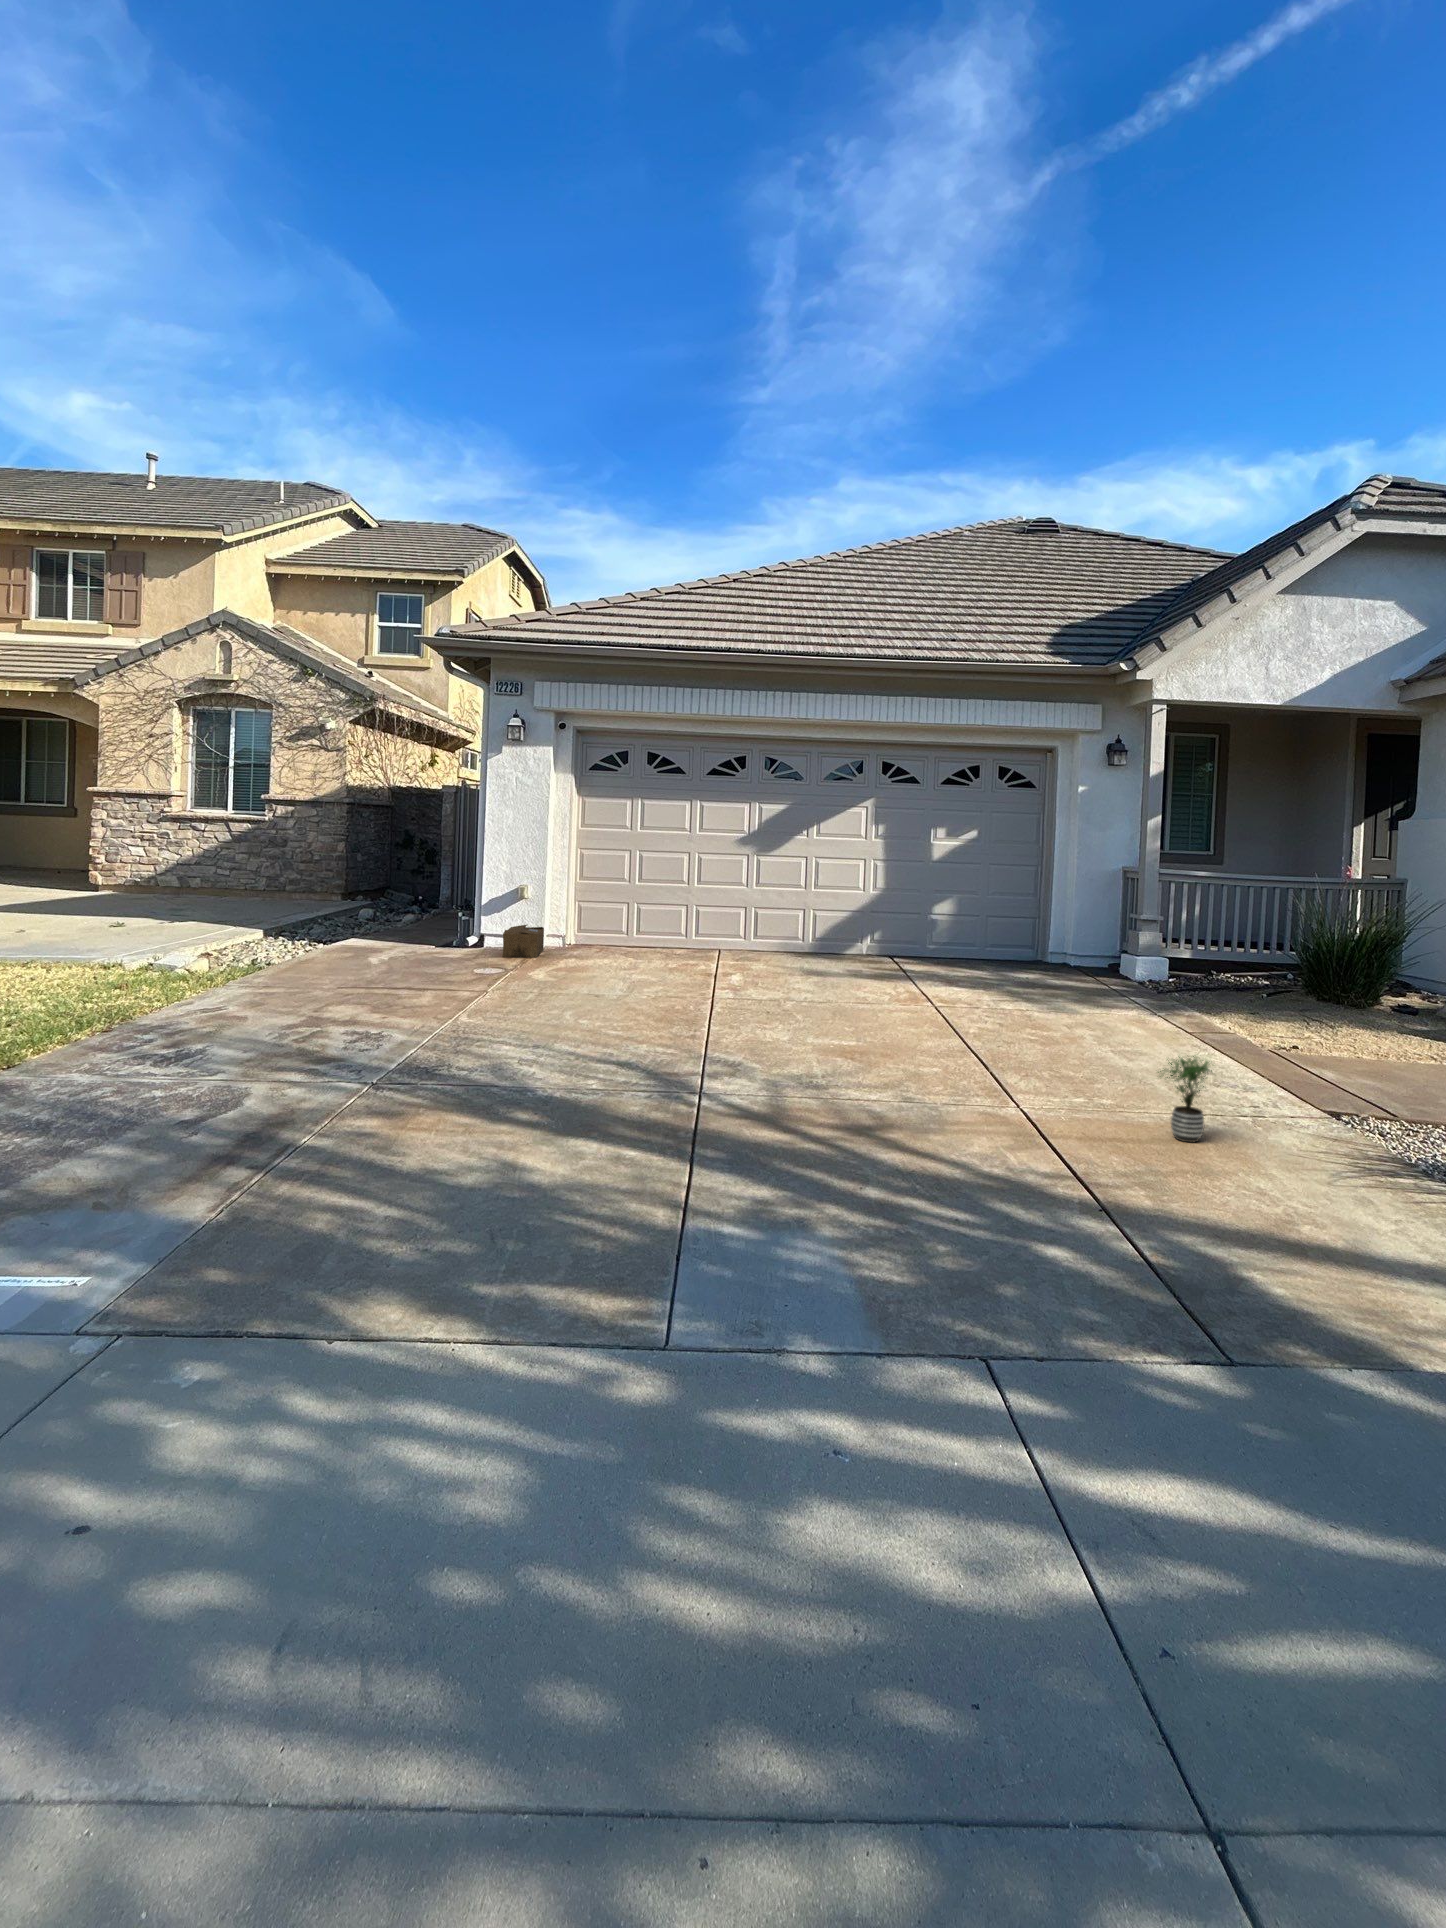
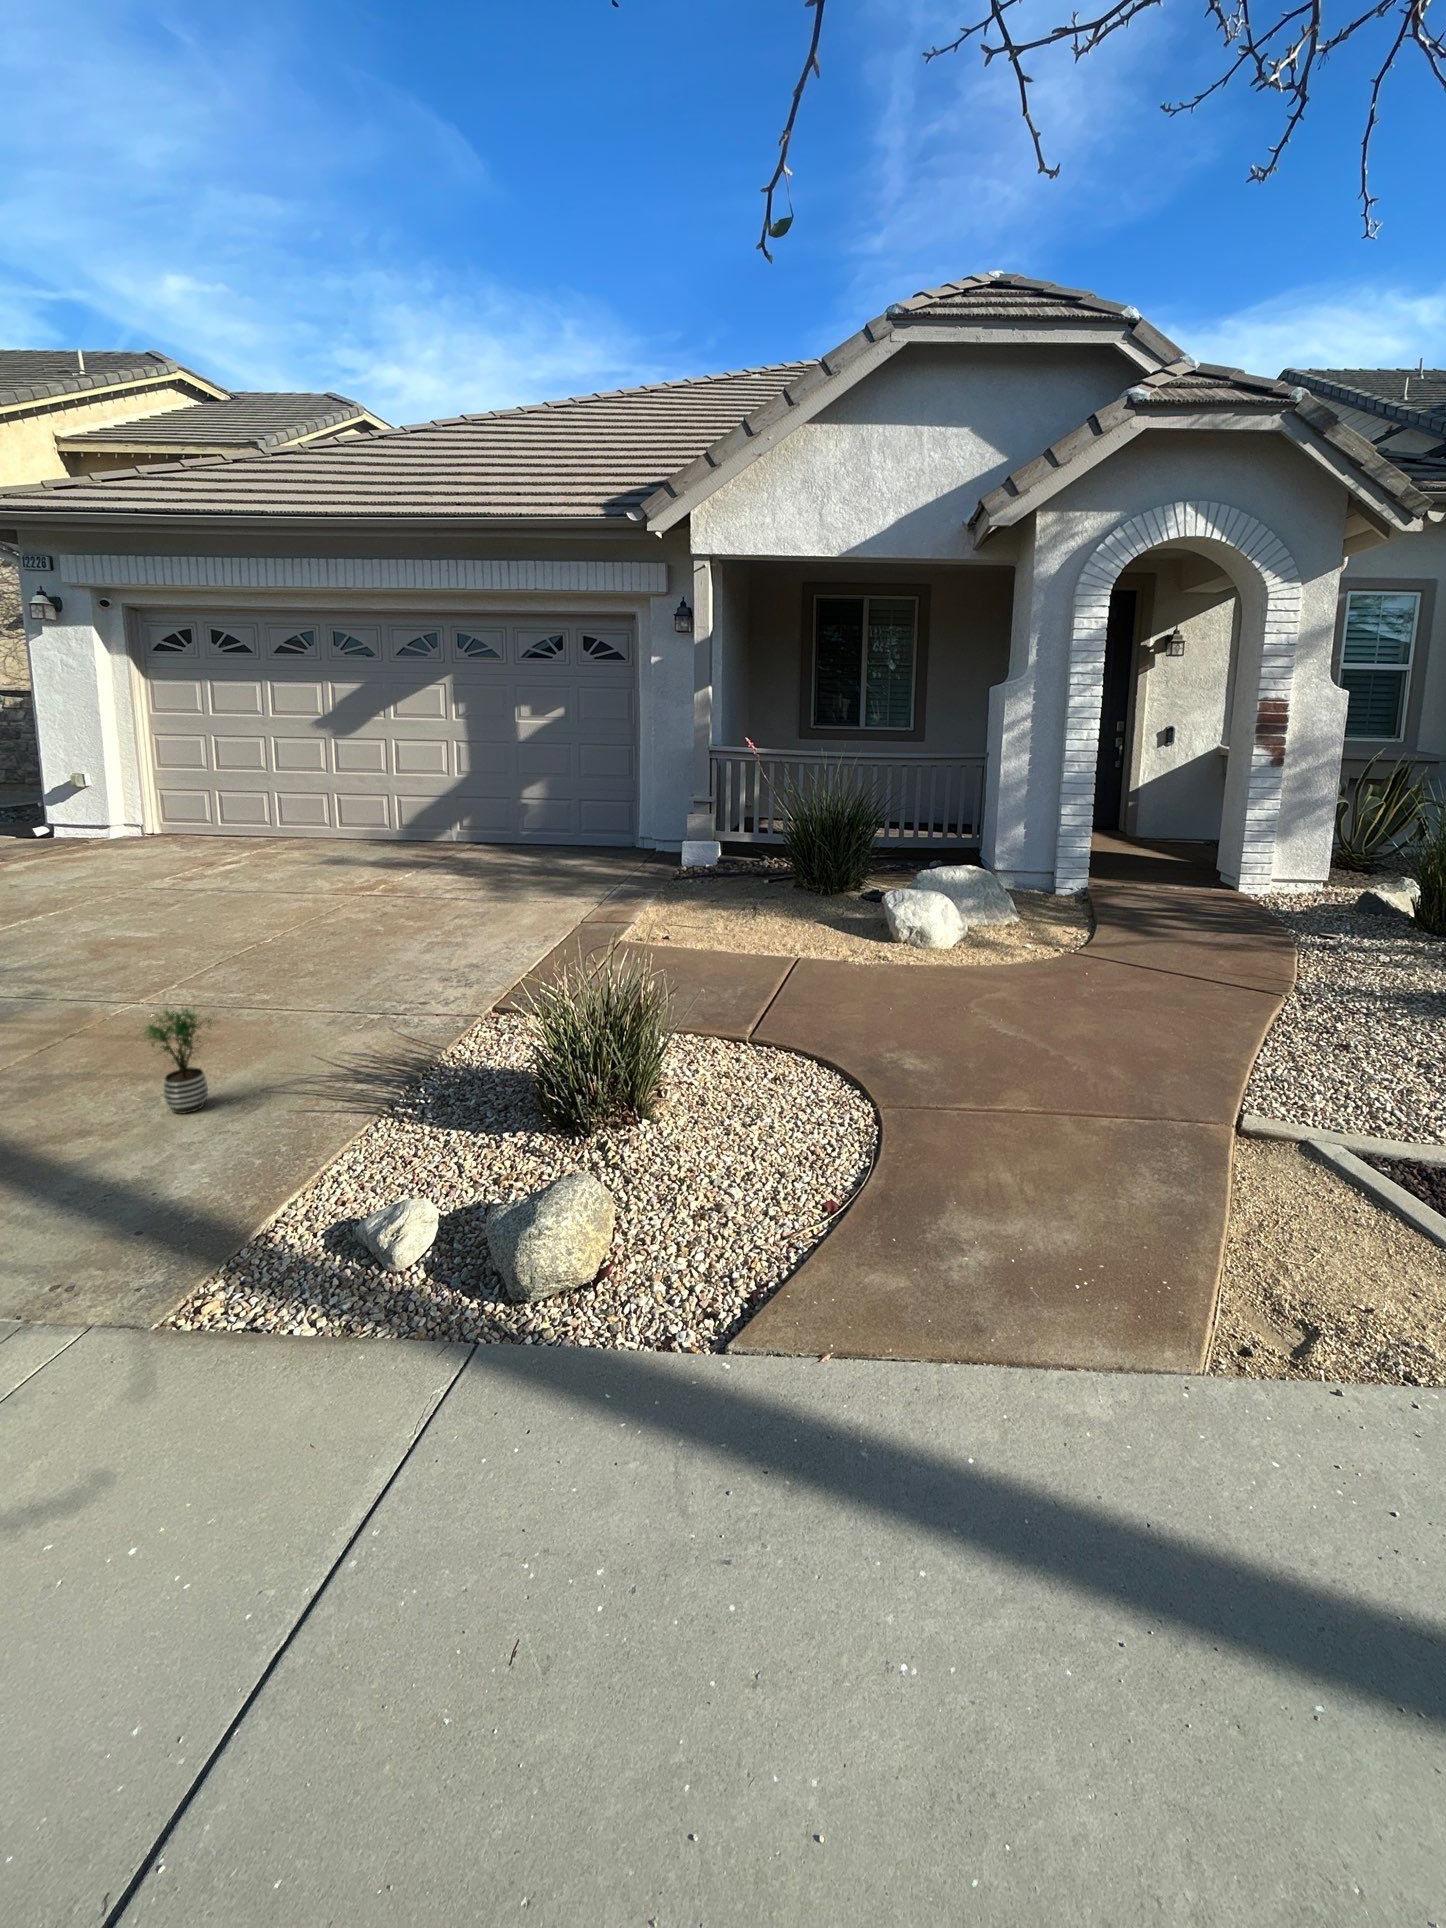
cardboard box: present [503,925,544,958] -> none [40,819,112,856]

